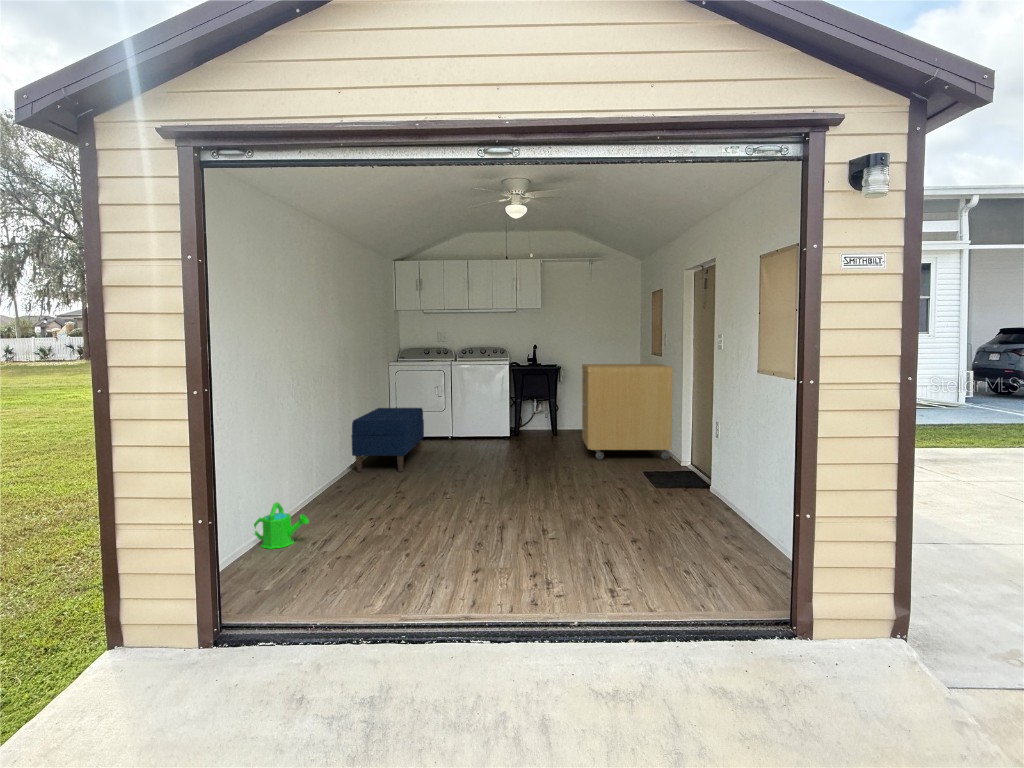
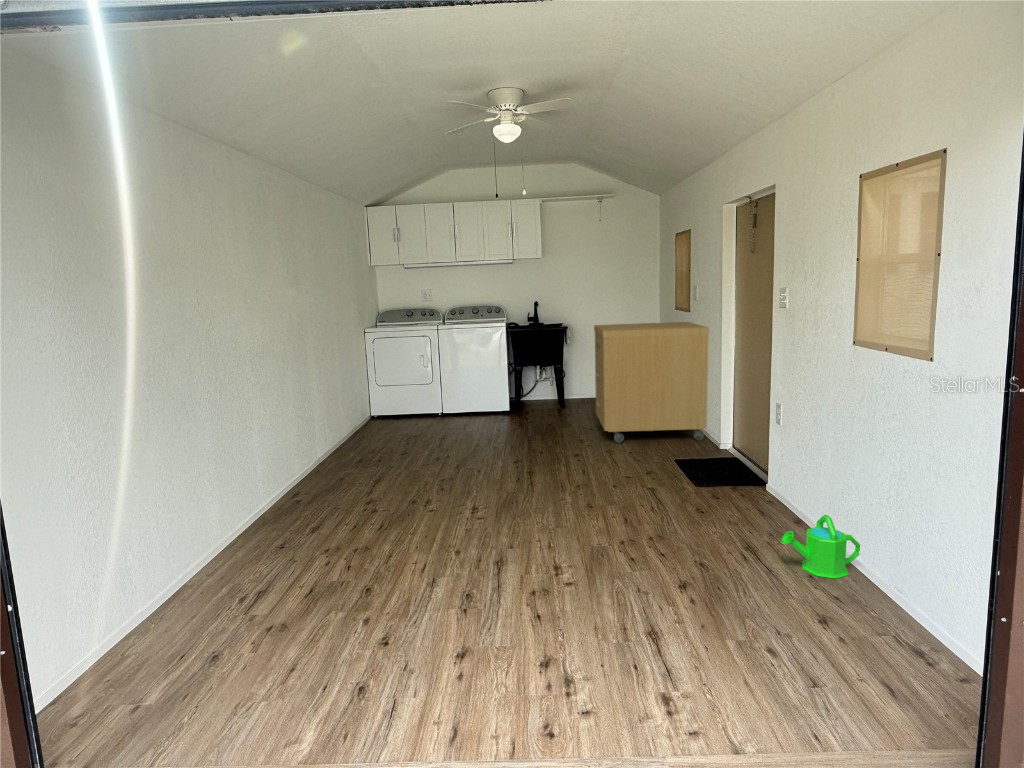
bench: present [351,408,424,472] -> none [312,384,406,470]
watering can: present [254,502,309,549] -> present [781,515,860,579]

